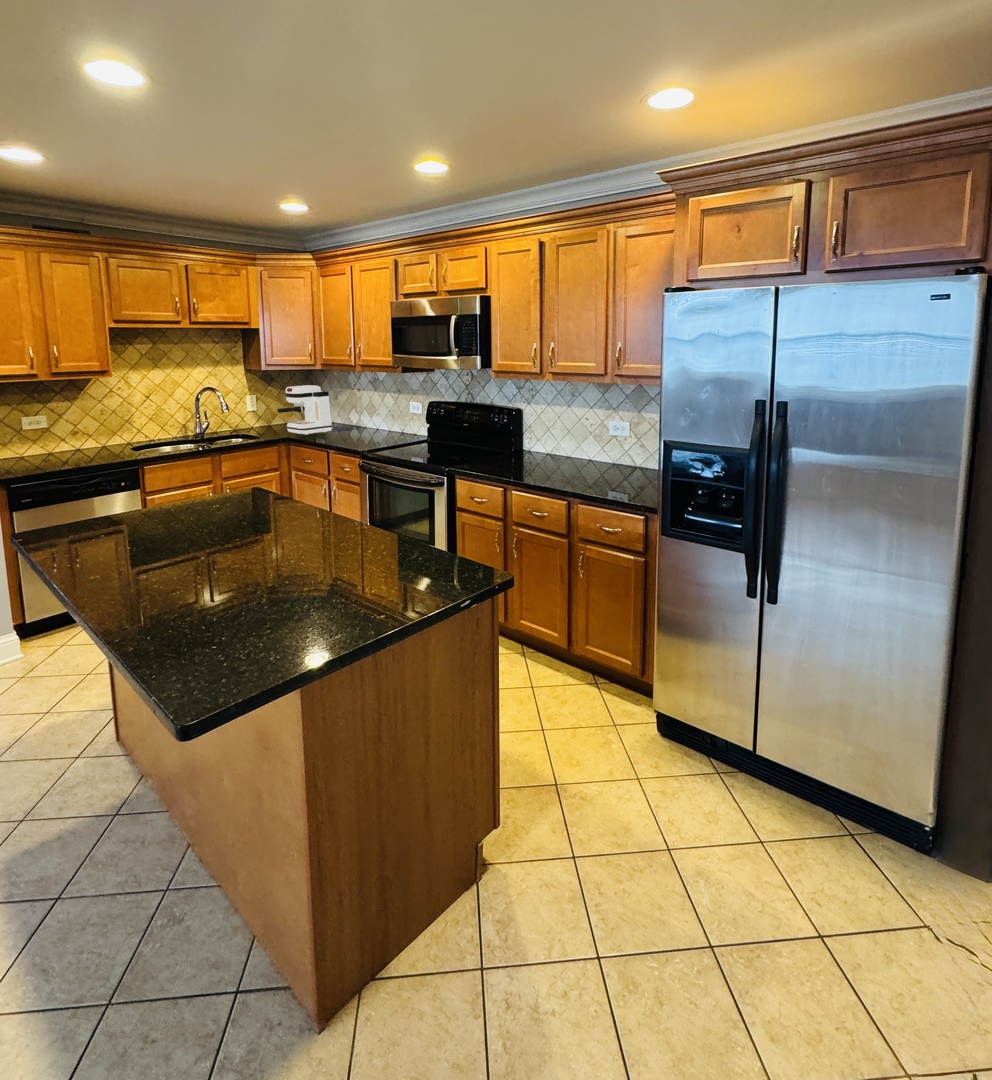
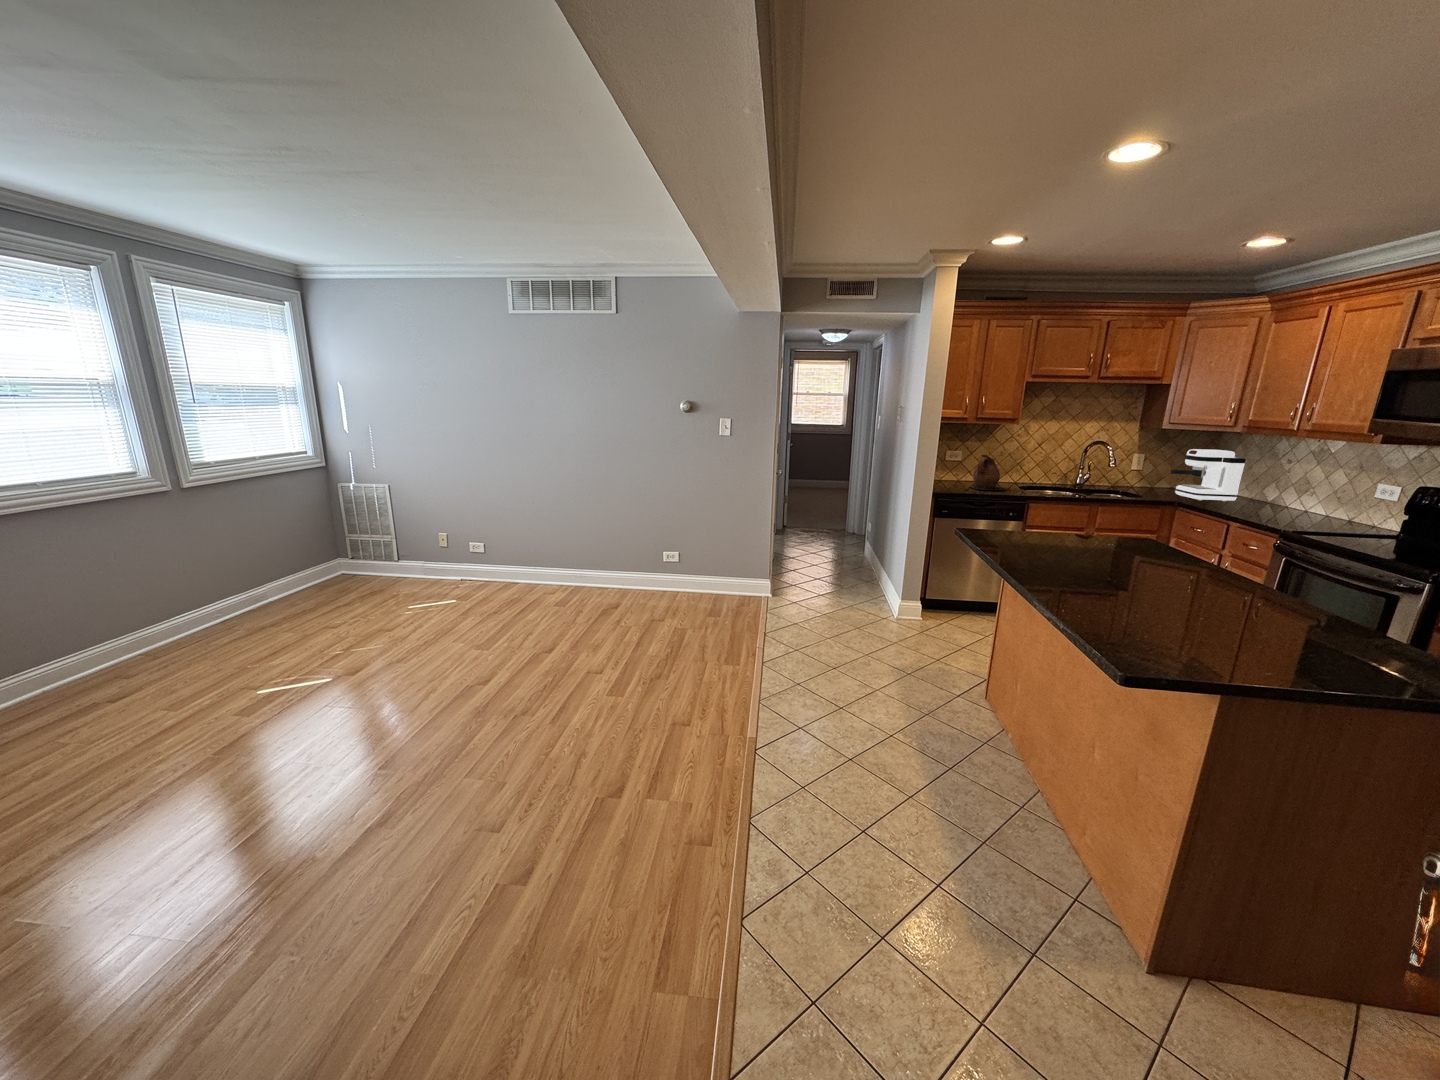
ceramic pitcher: none [78,417,121,460] -> present [970,454,1002,490]

